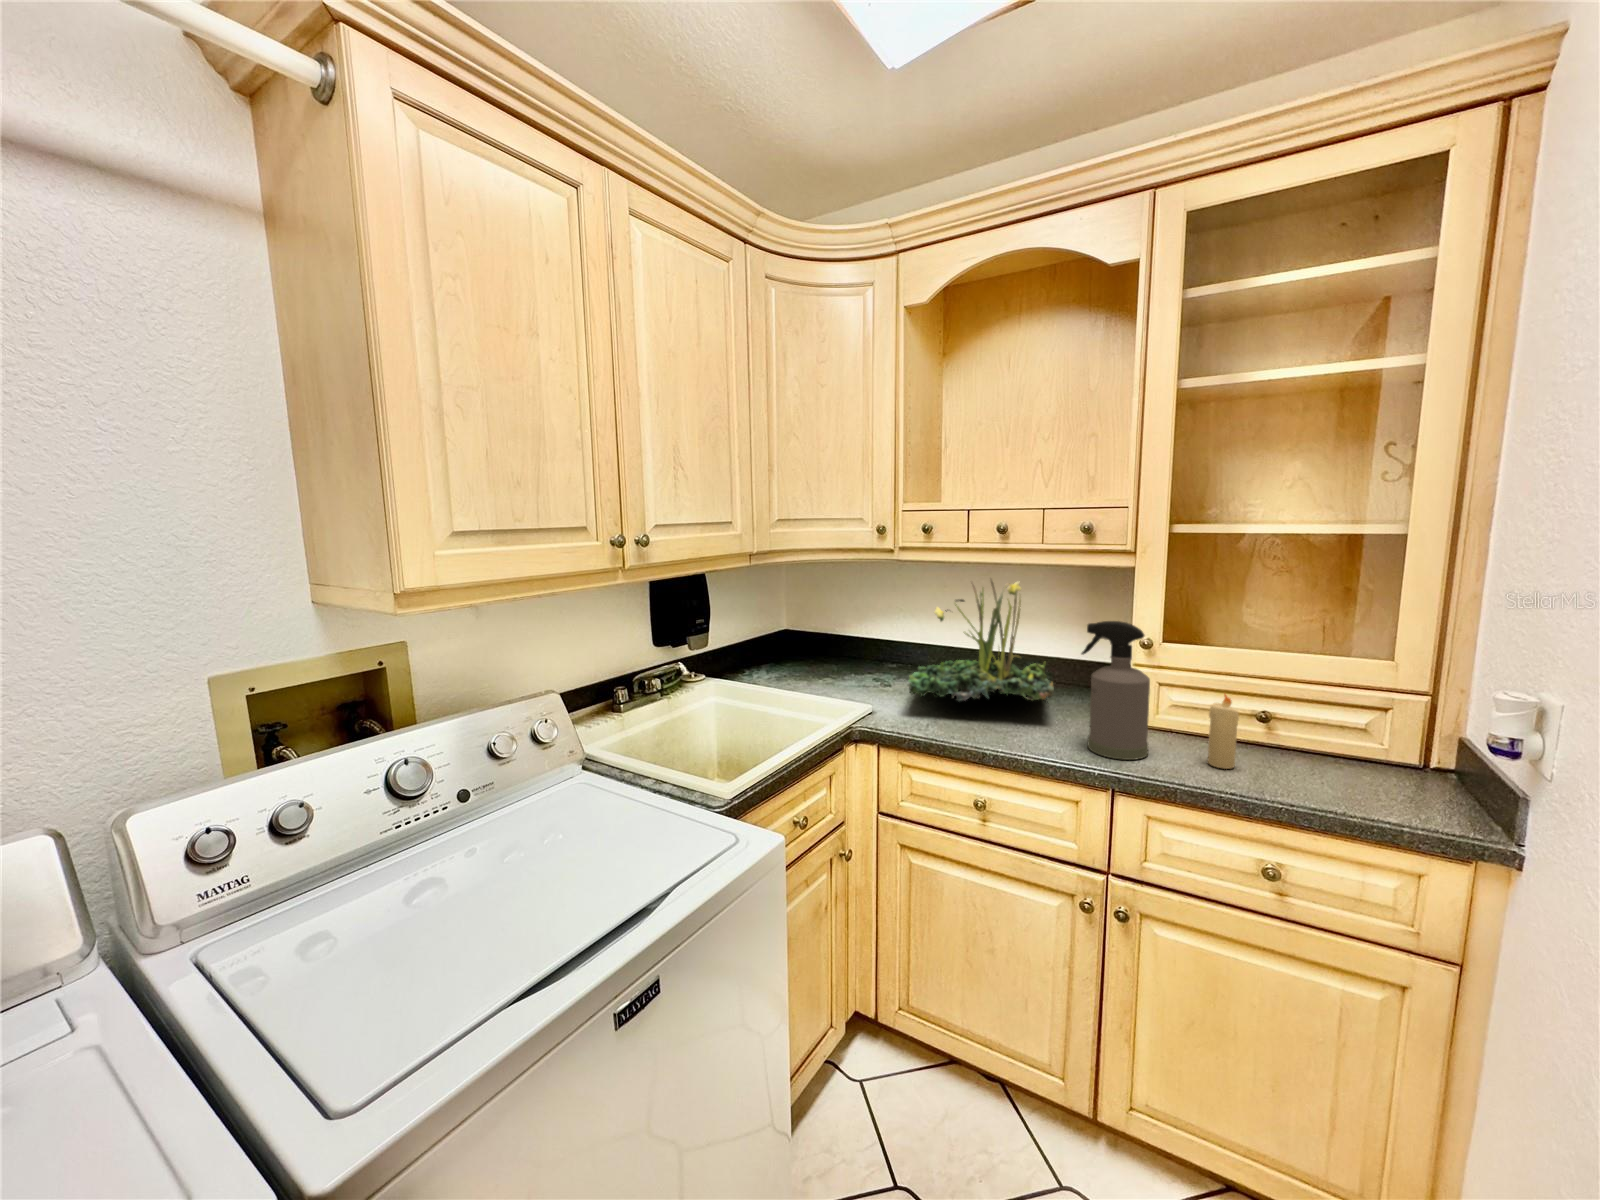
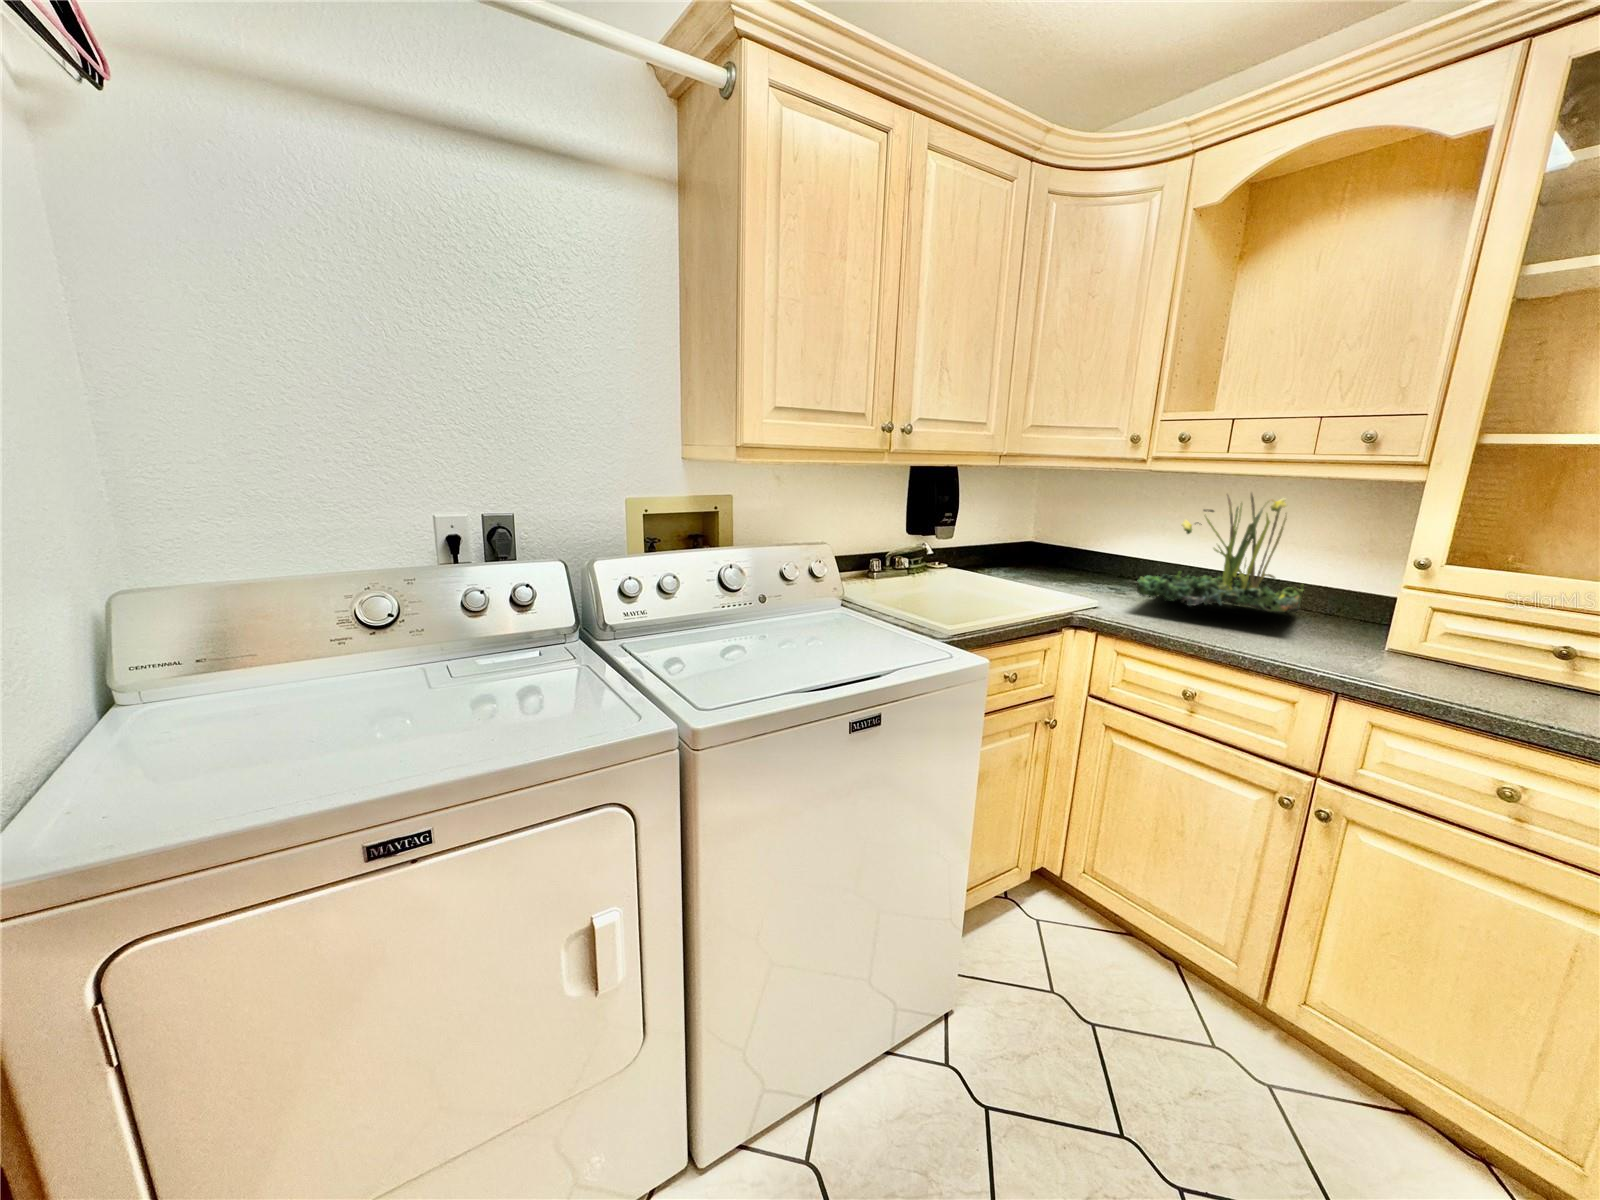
spray bottle: present [1081,621,1150,760] -> none [1322,530,1412,672]
candle: present [1208,694,1239,769] -> none [1467,612,1518,693]

